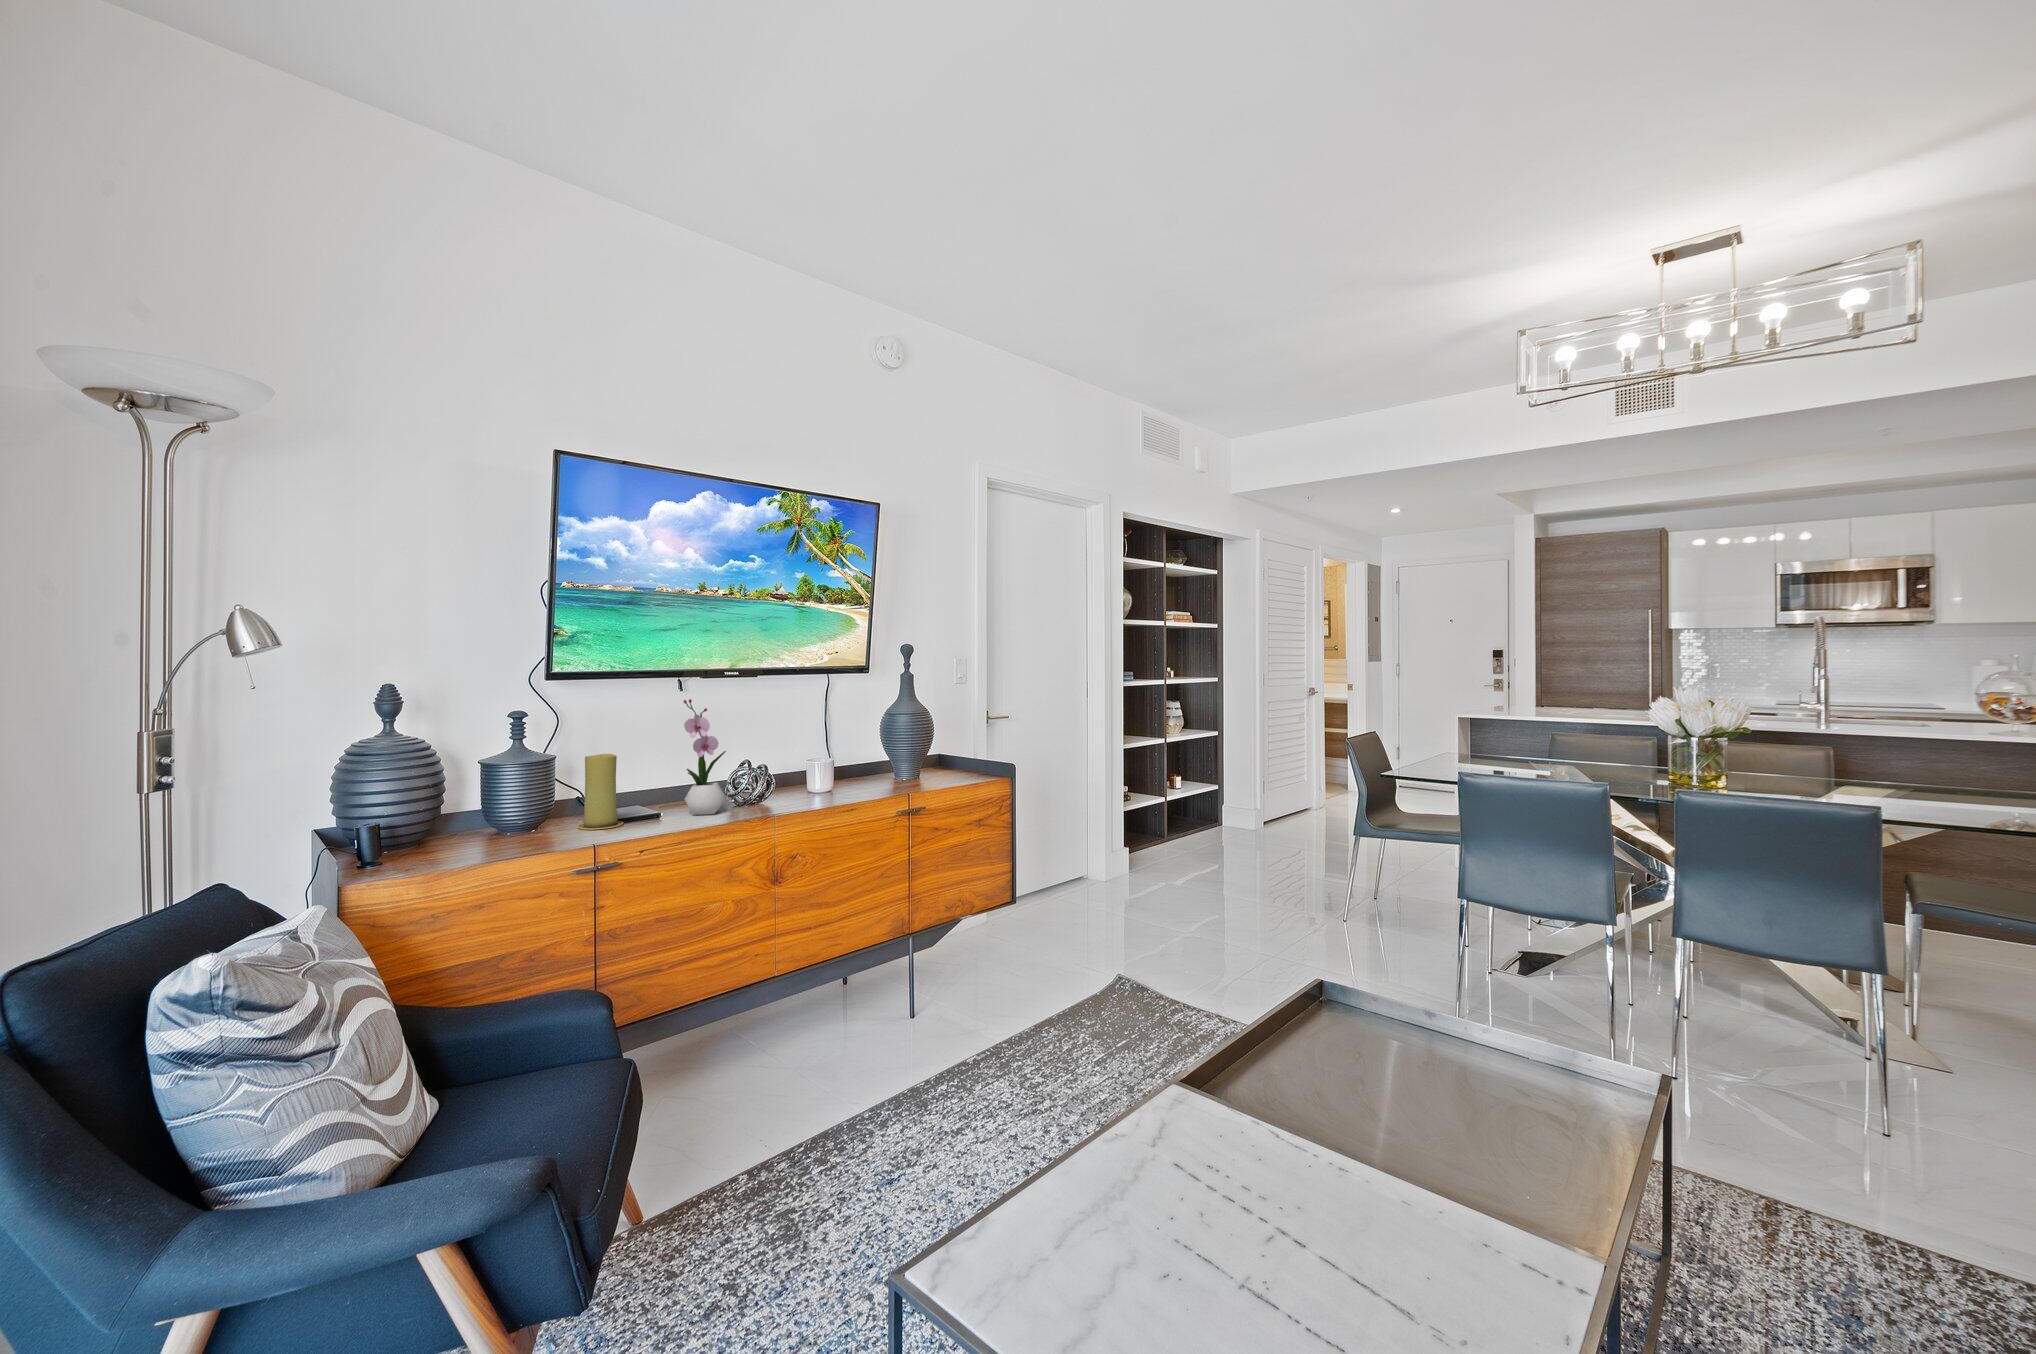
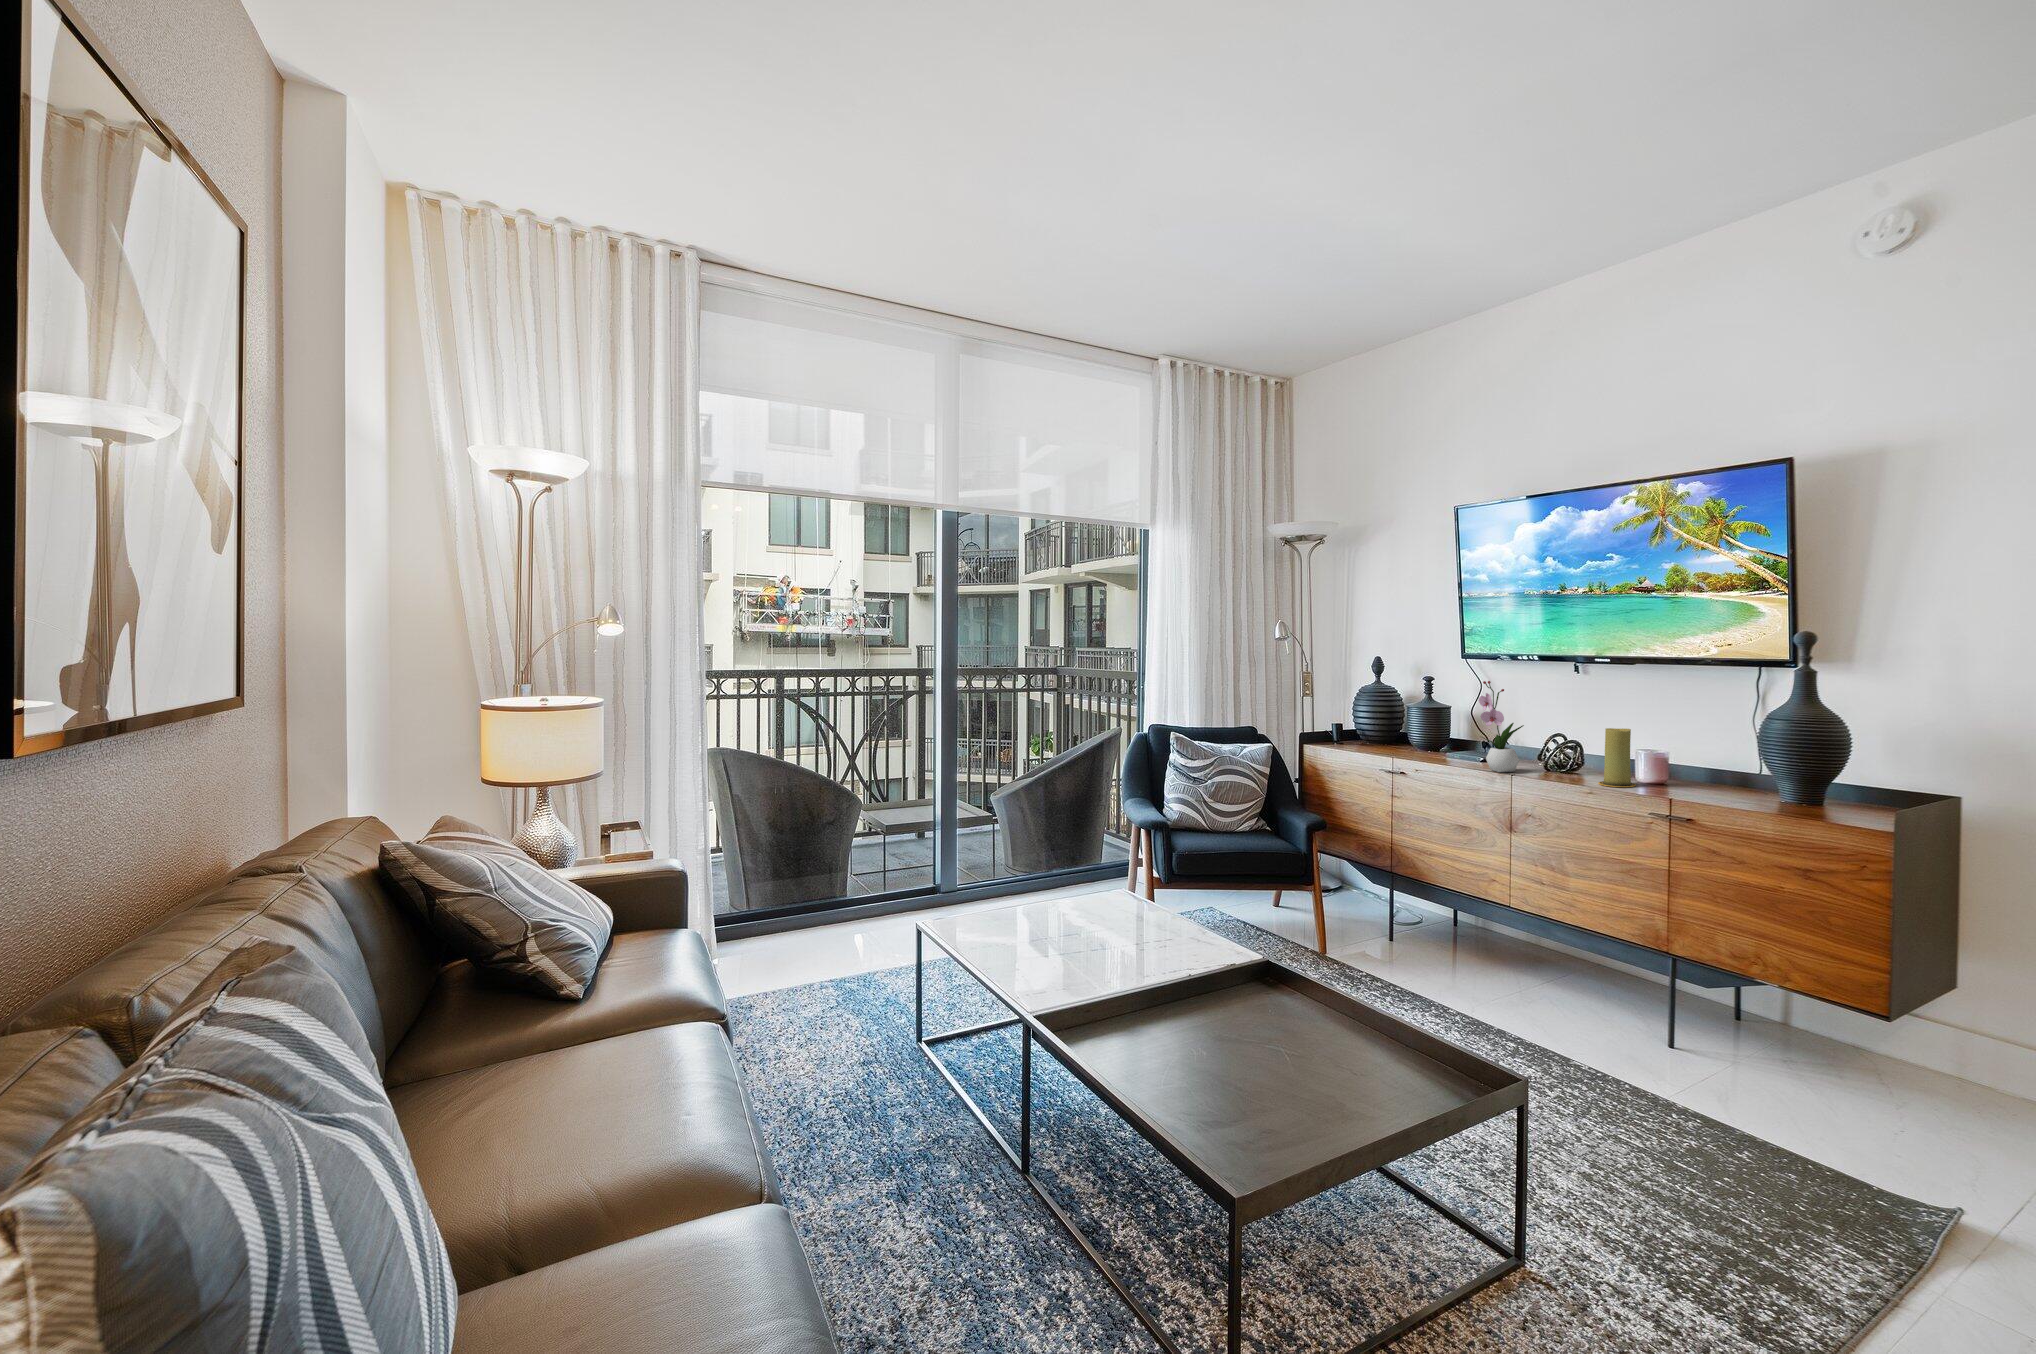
candle: present [578,754,623,830] -> present [1598,728,1636,787]

